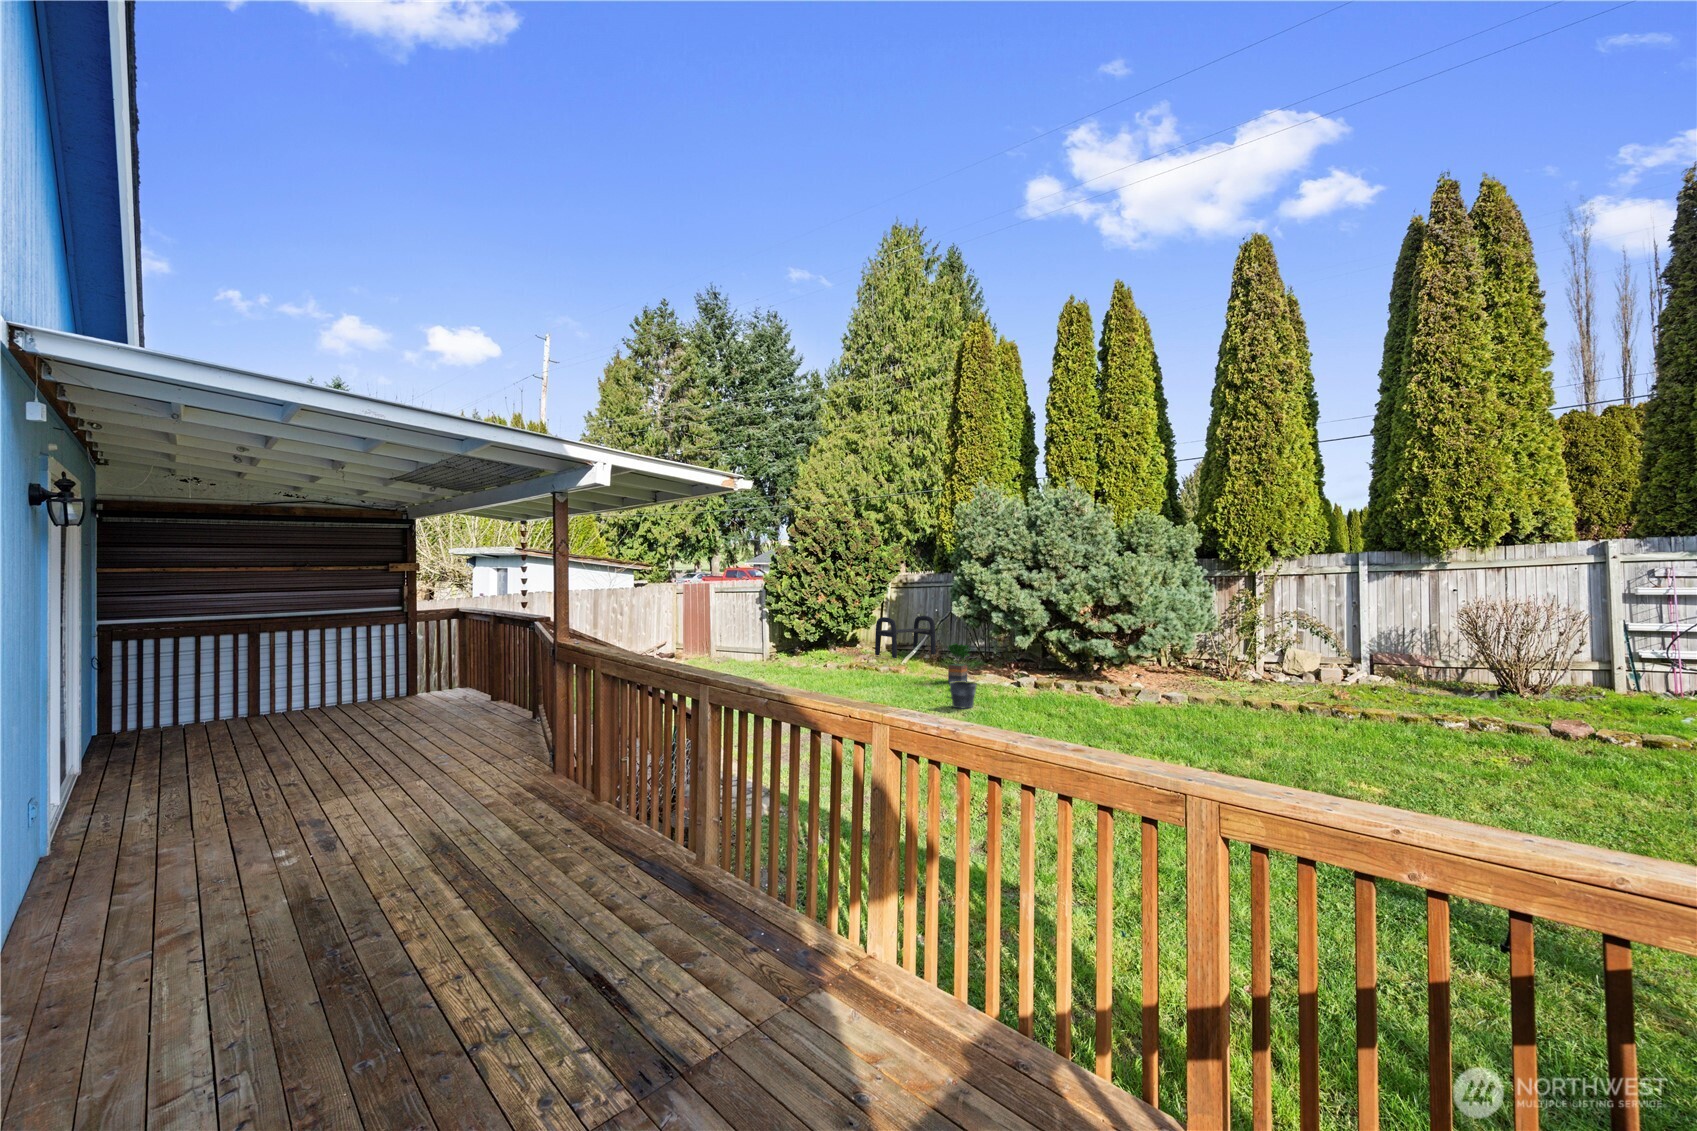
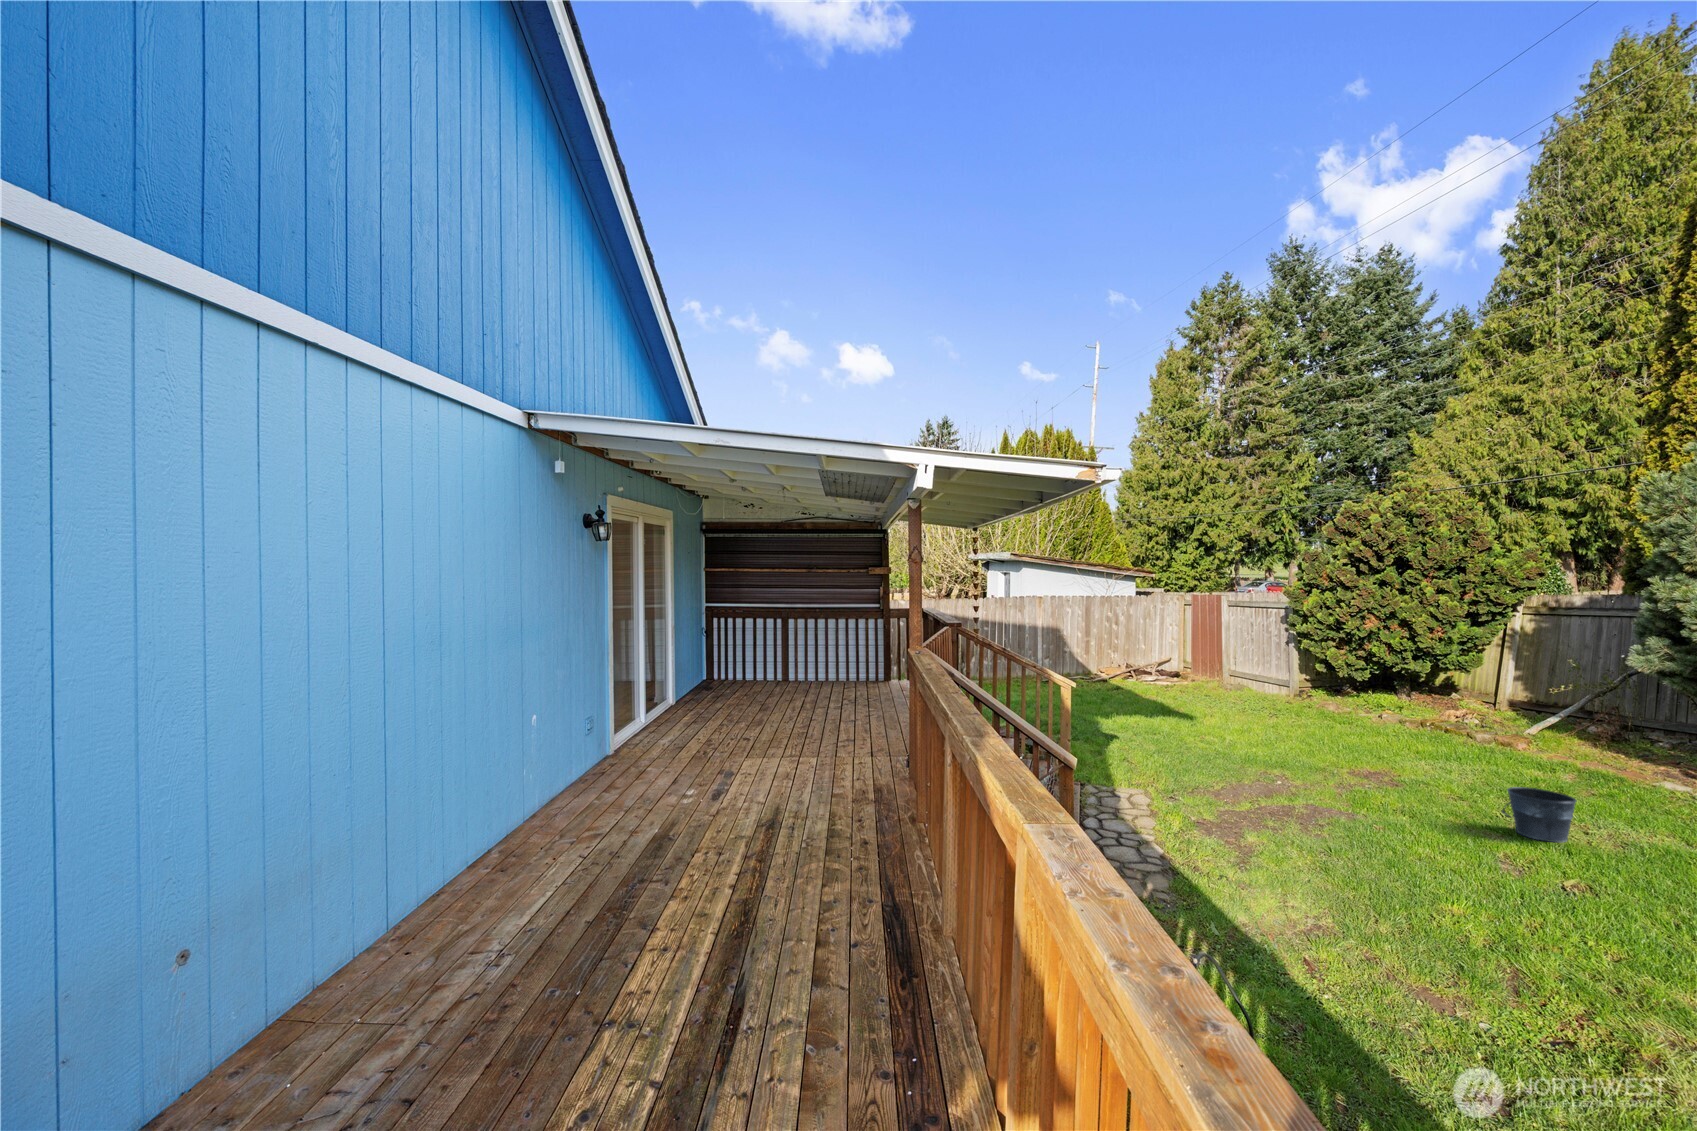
bench: present [875,616,936,658] -> none [1469,657,1605,728]
potted tree: present [948,643,971,682] -> none [1563,716,1628,790]

